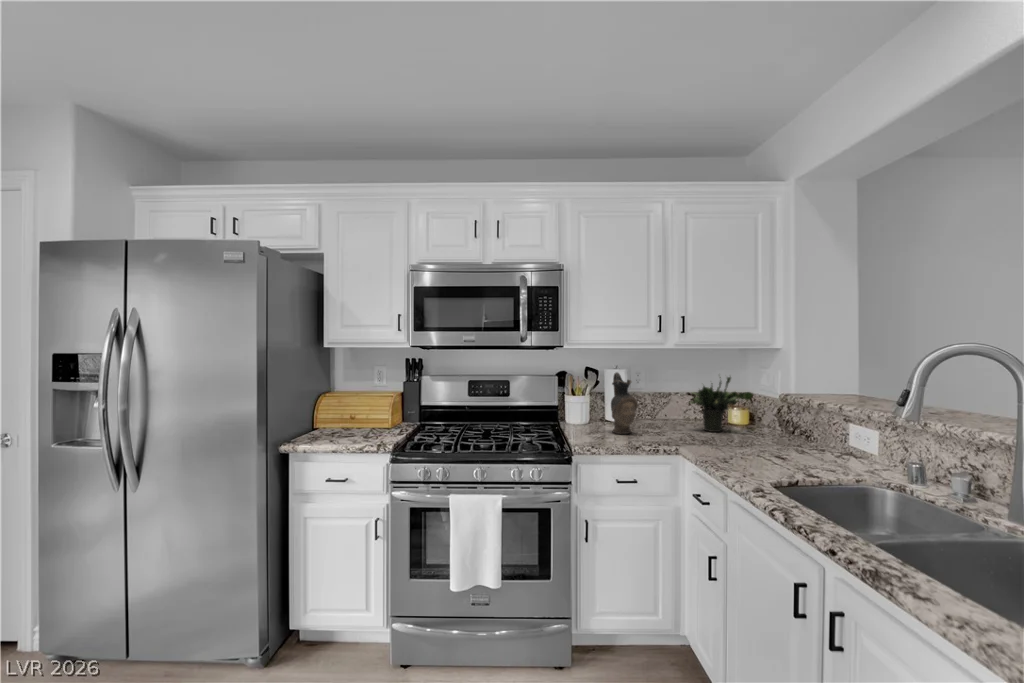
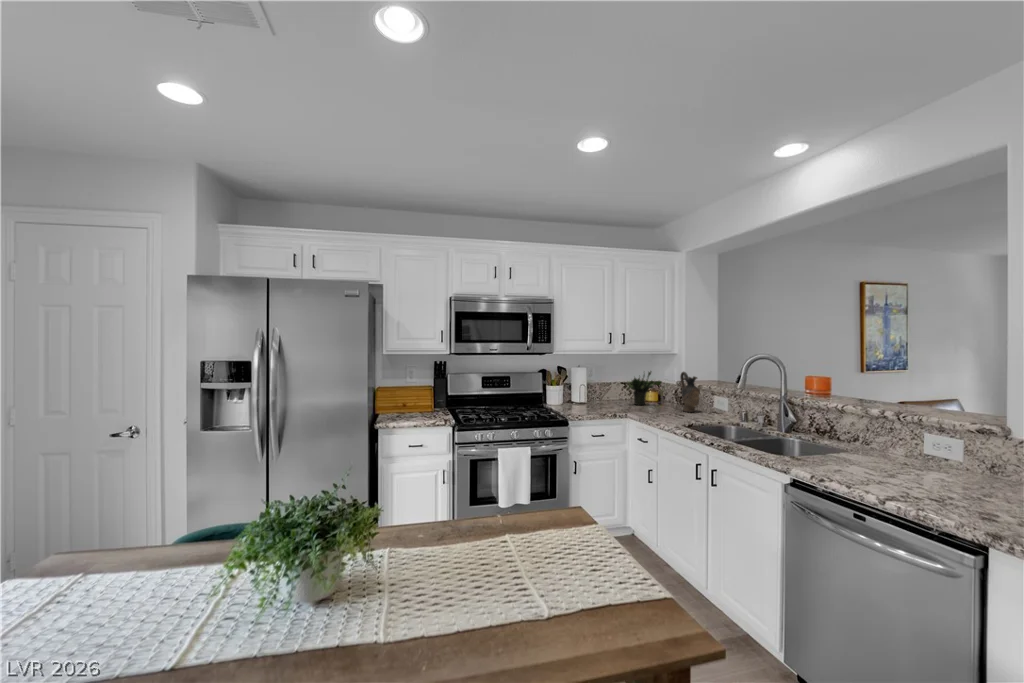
ceramic pitcher: present [611,372,638,434] -> present [680,372,700,412]

